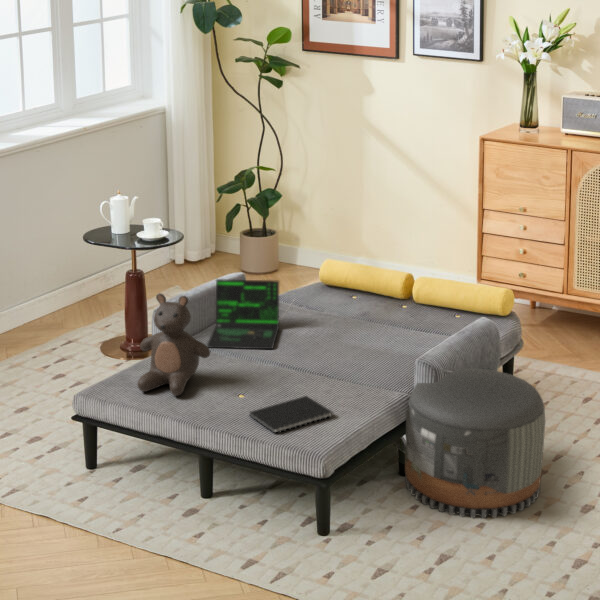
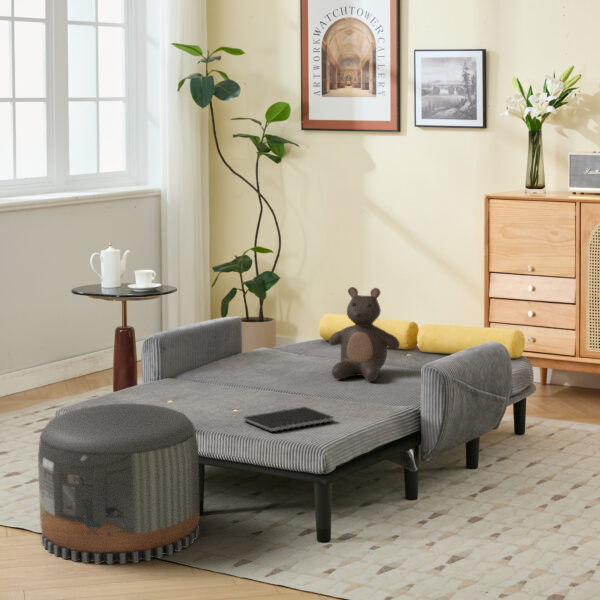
laptop: present [207,279,280,349] -> none [200,315,294,380]
teddy bear: present [137,293,210,396] -> present [329,287,400,381]
pouf: present [405,368,545,518] -> present [38,404,200,564]

